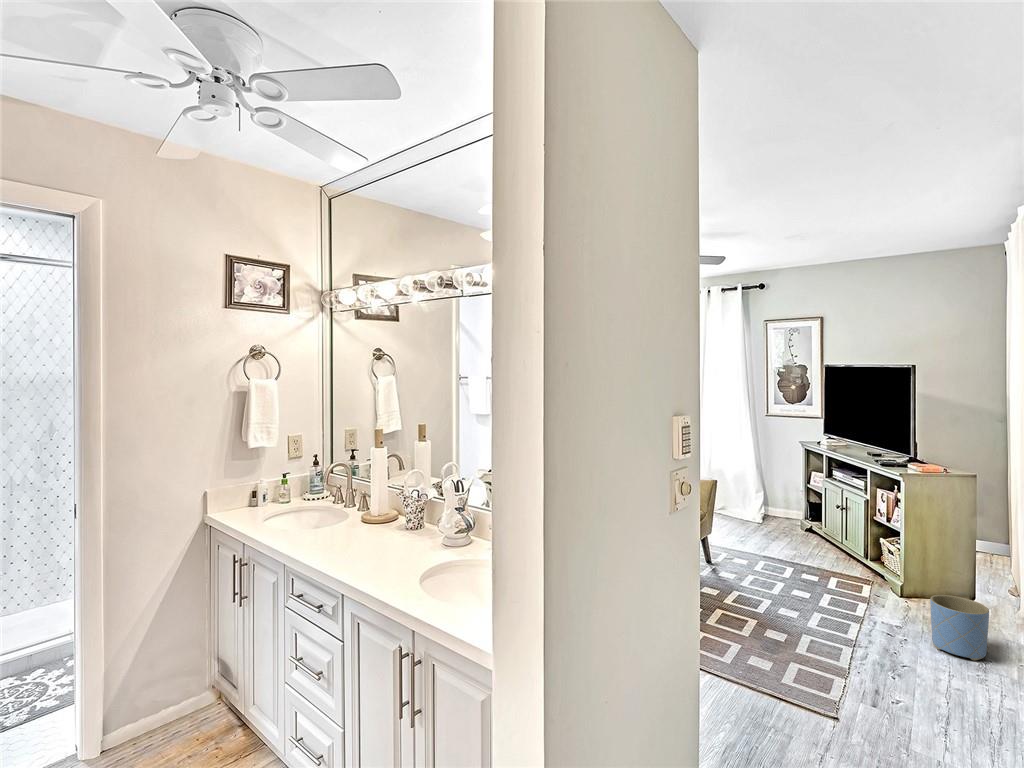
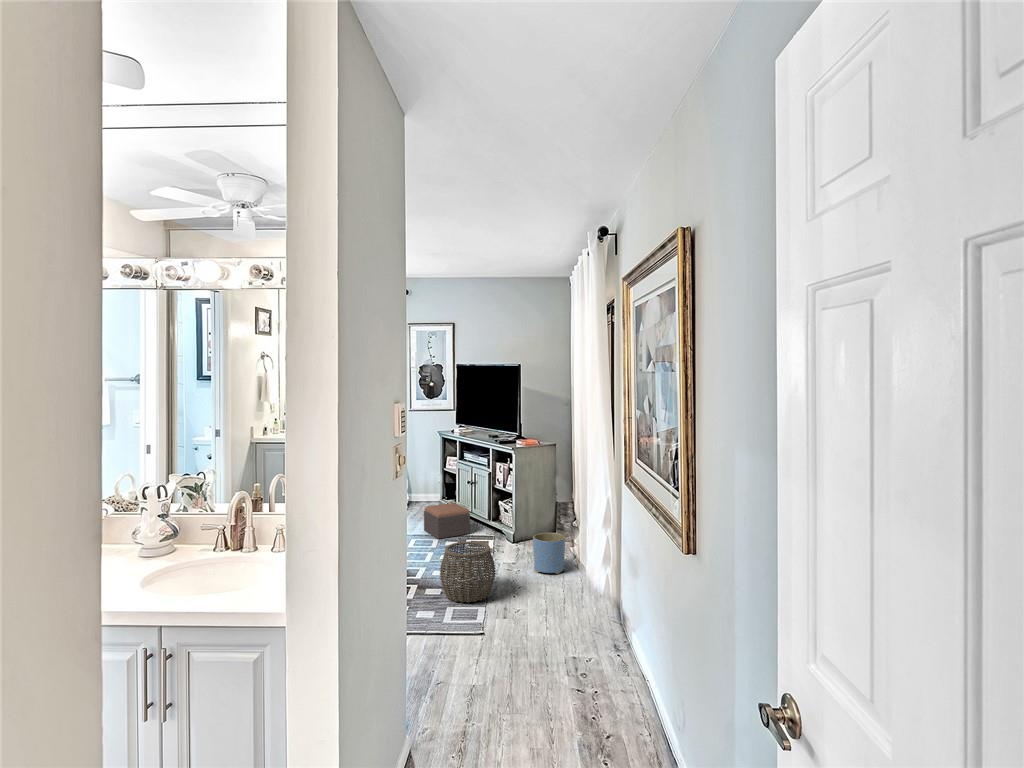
footstool: none [777,527,837,569] -> present [424,503,470,539]
woven basket: none [783,583,865,667] -> present [440,541,496,603]

